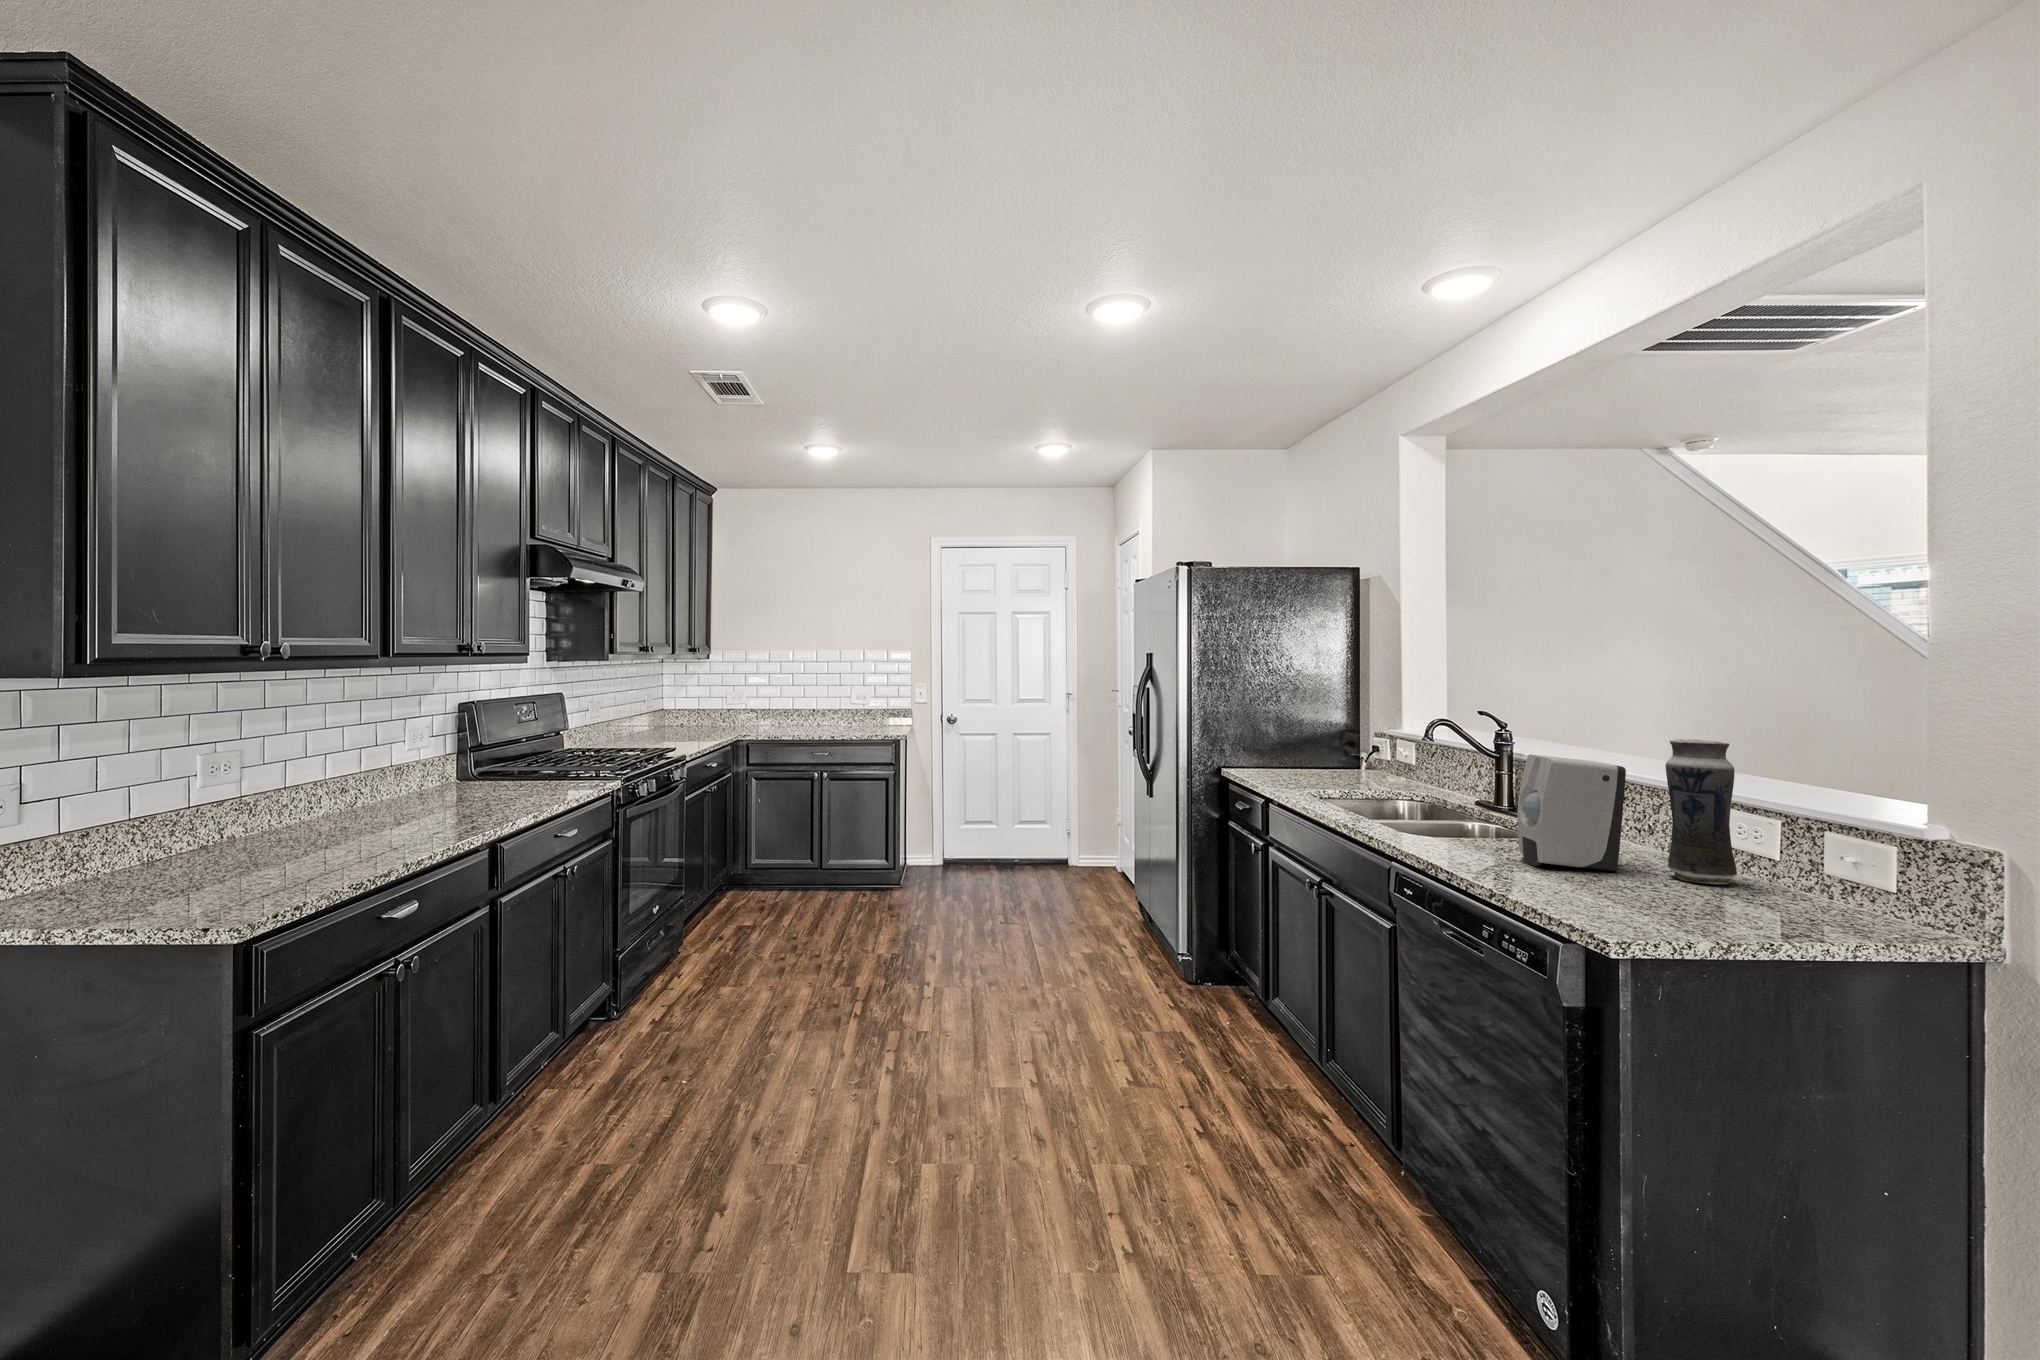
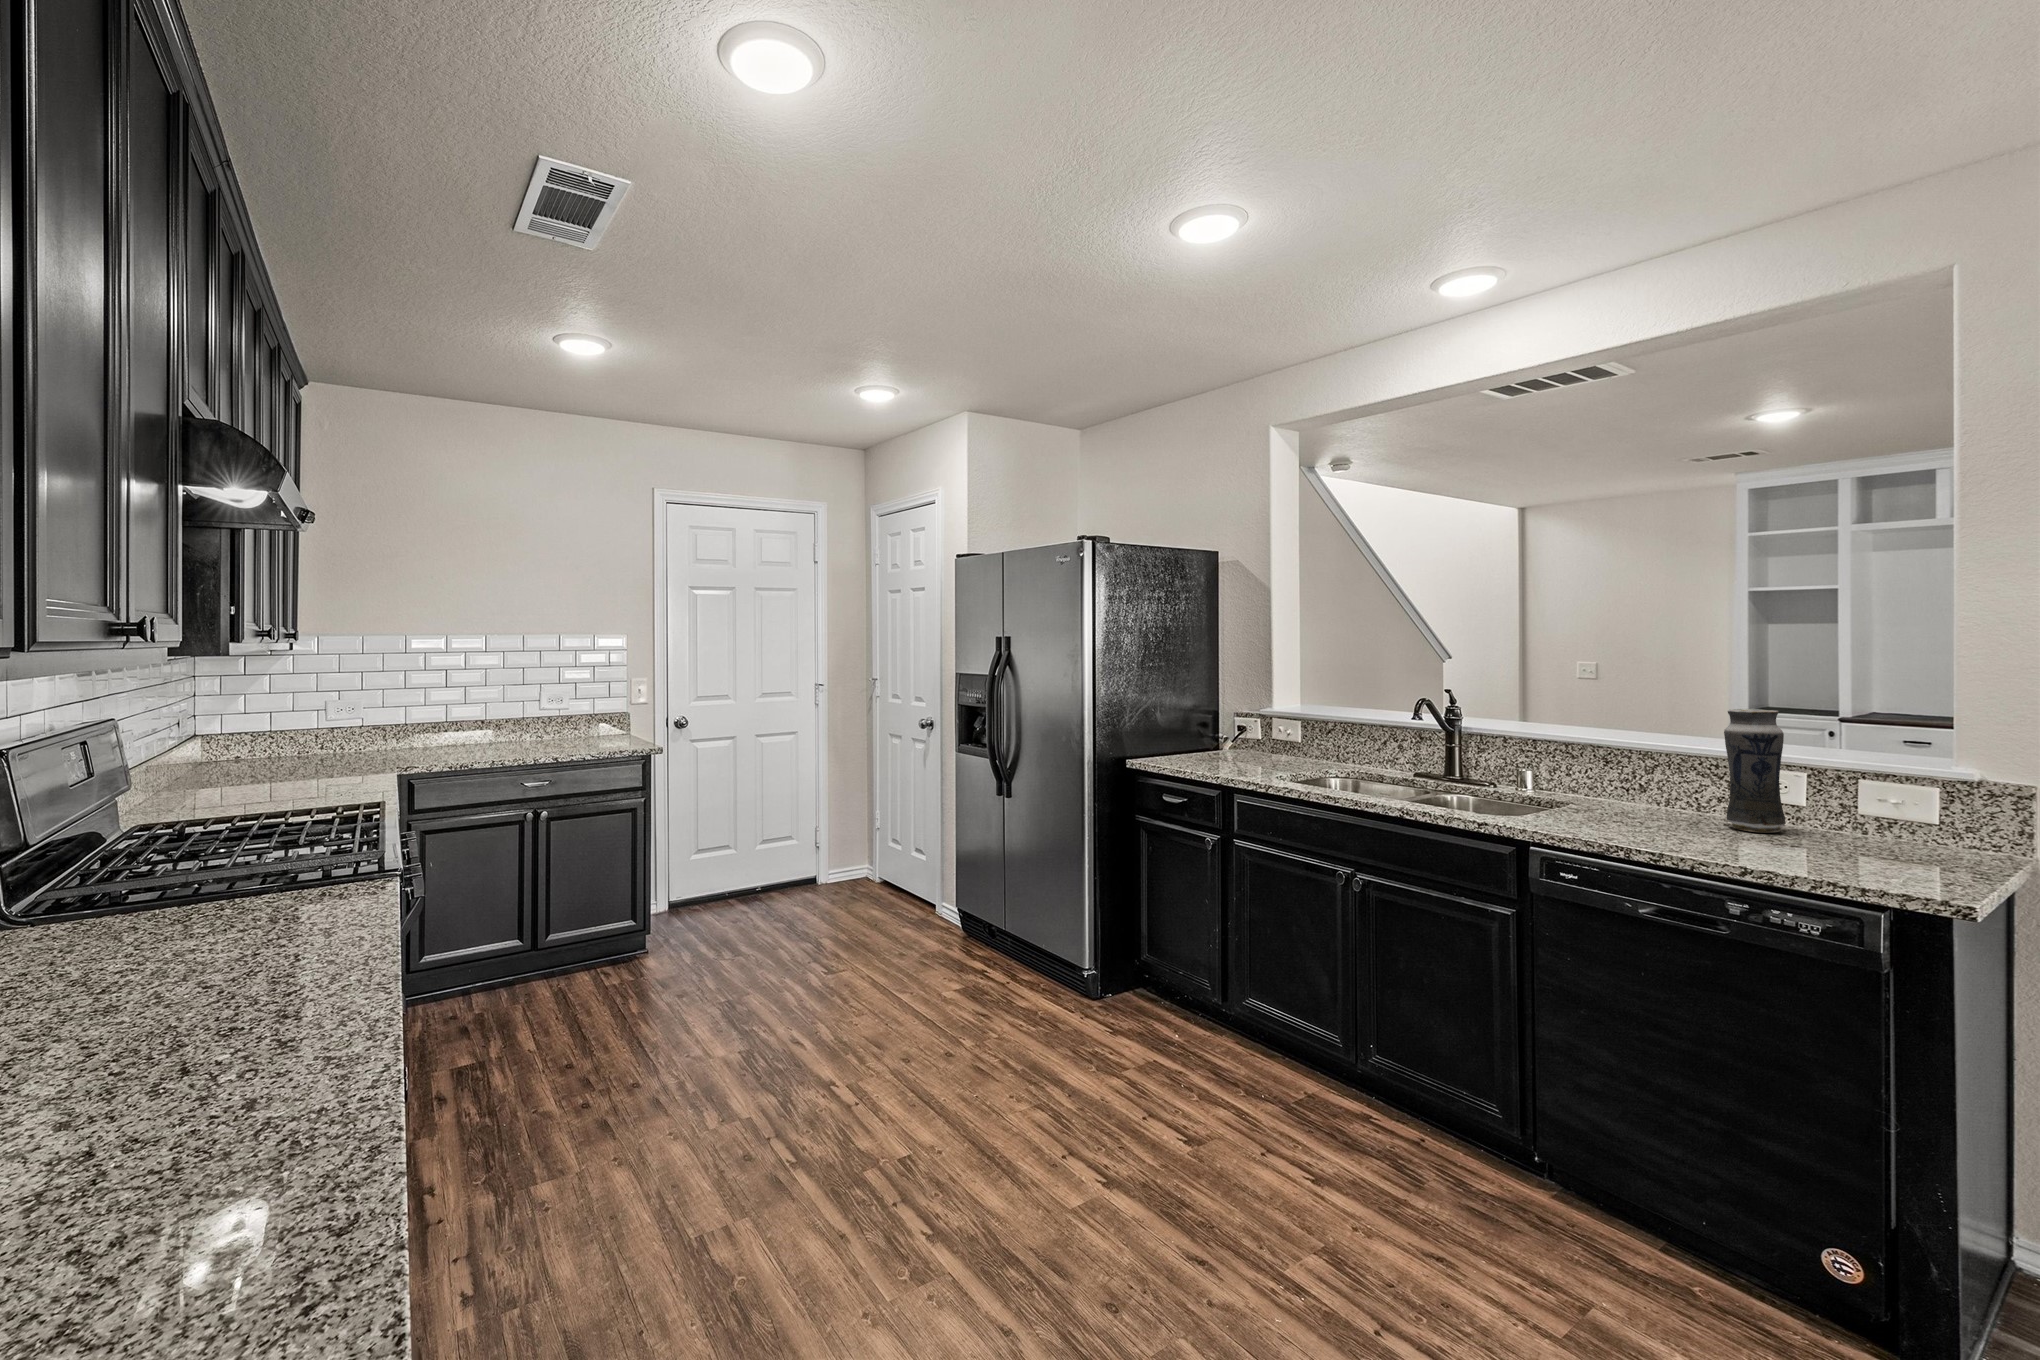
soap dispenser: present [1517,754,1626,871] -> none [1616,729,1708,834]

